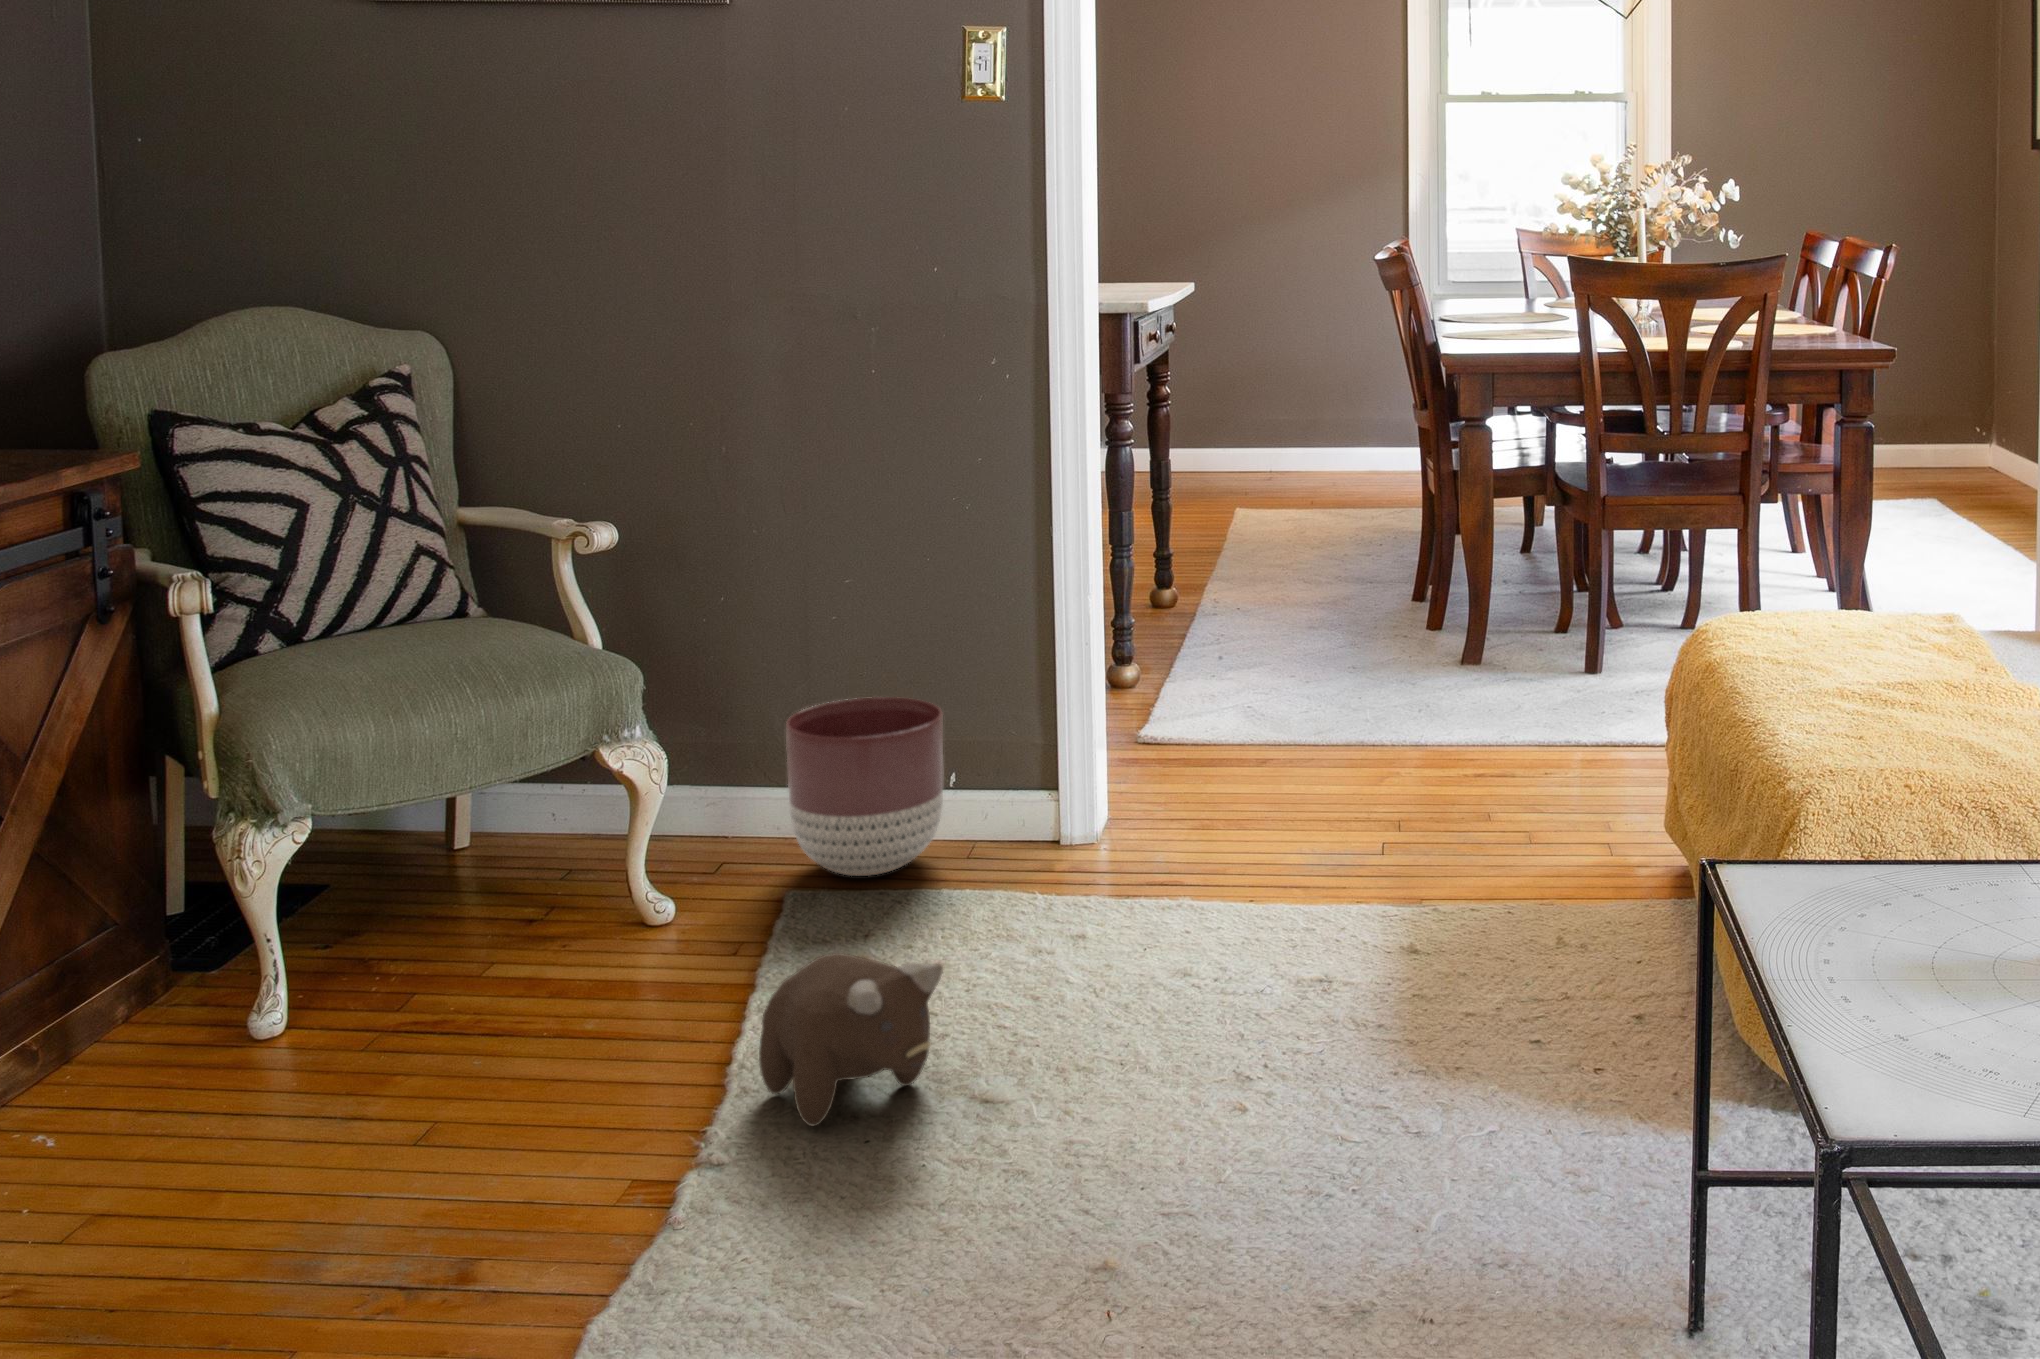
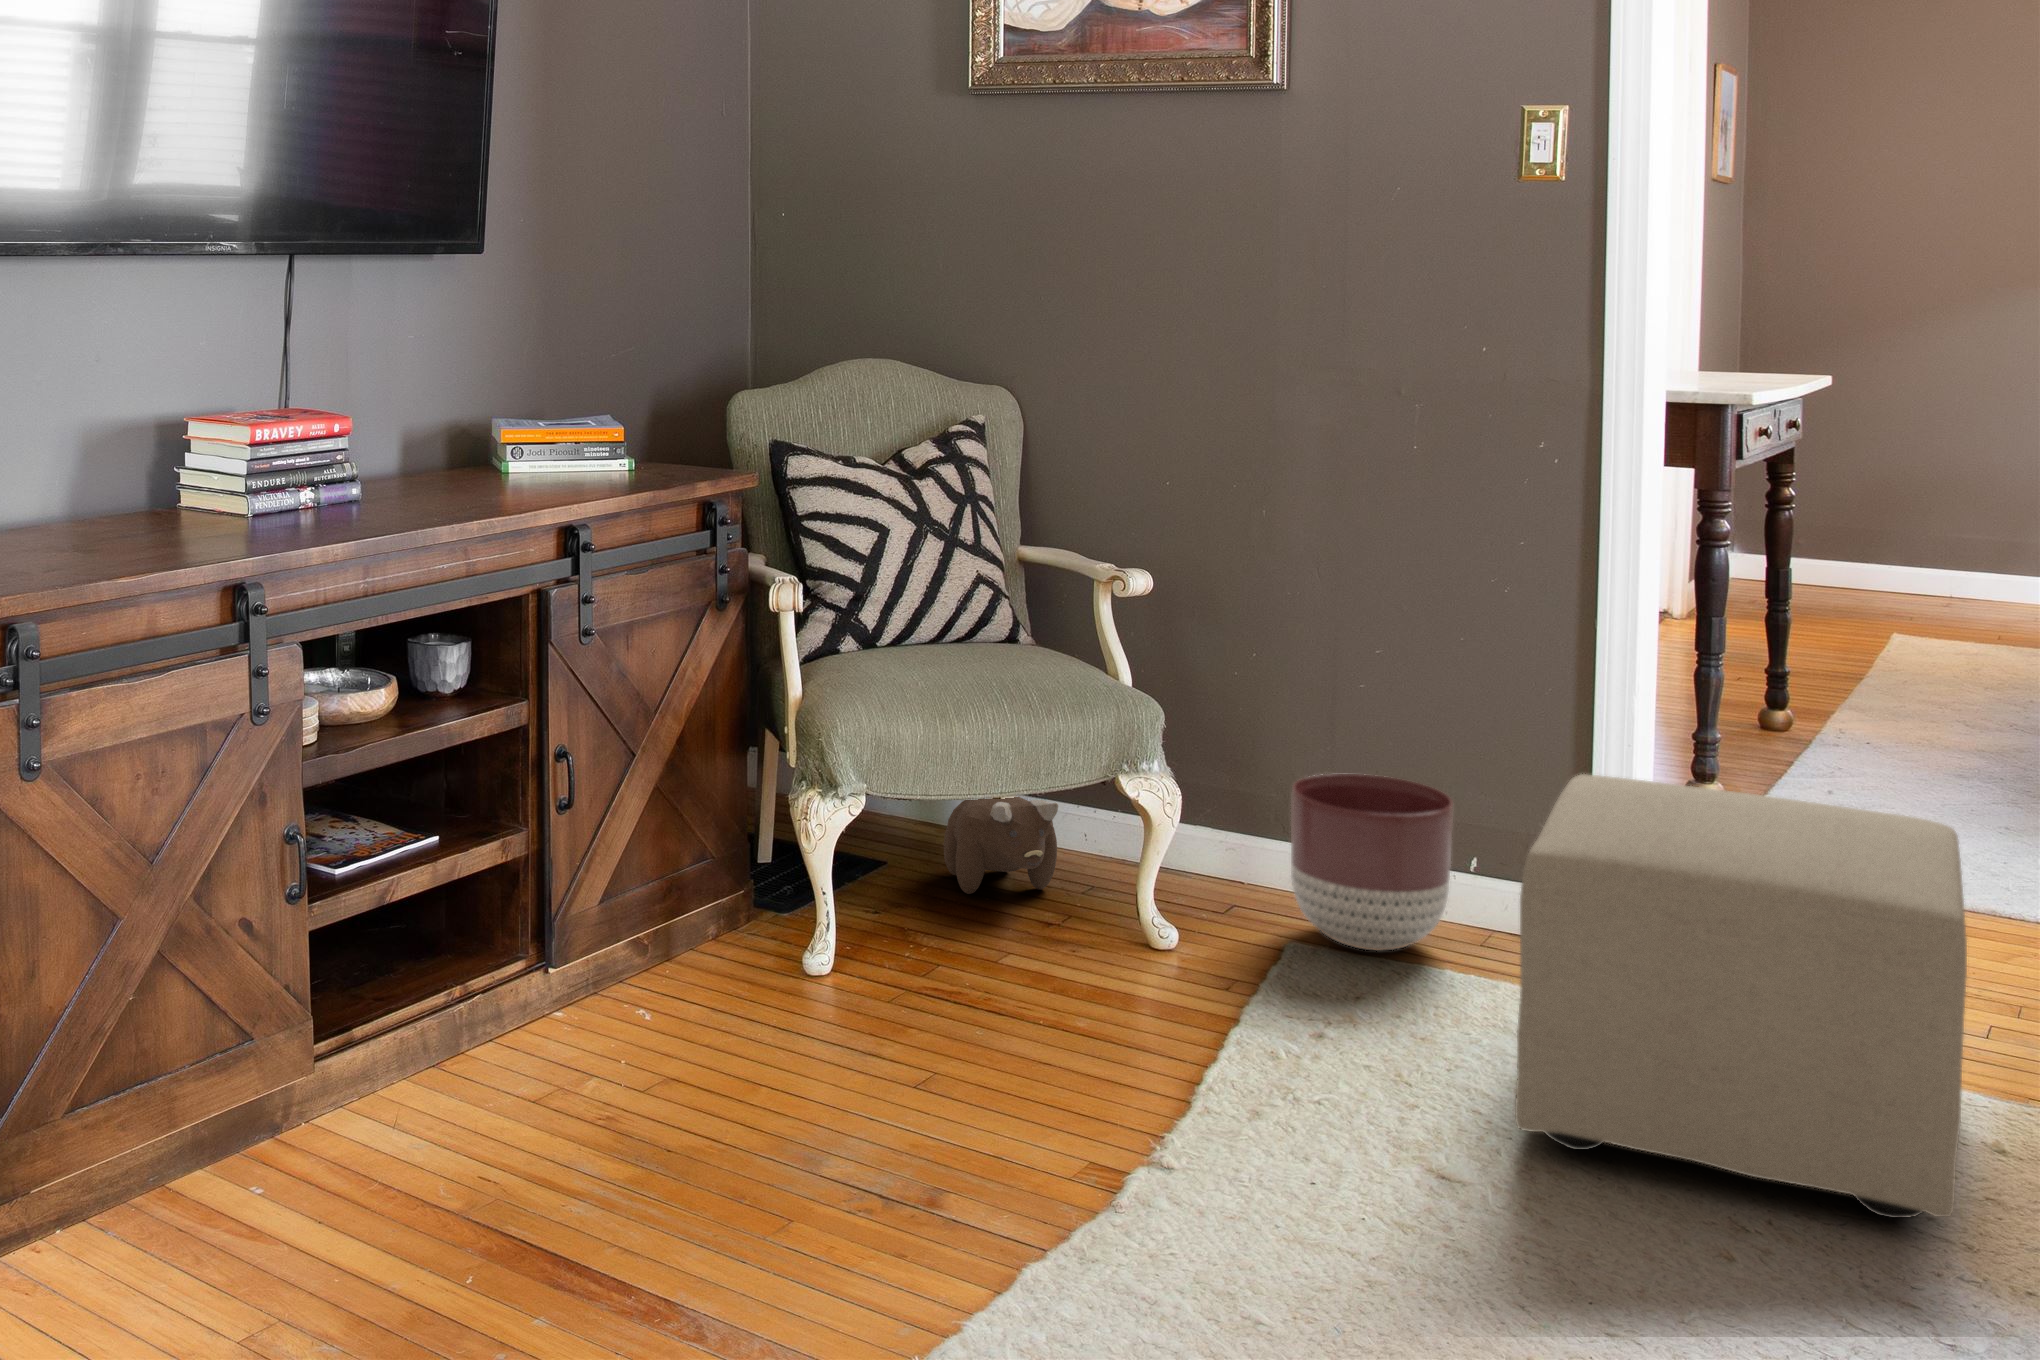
ottoman: none [1037,653,1414,1036] -> present [1515,774,1967,1218]
plush toy: present [759,953,943,1126] -> present [944,797,1058,894]

